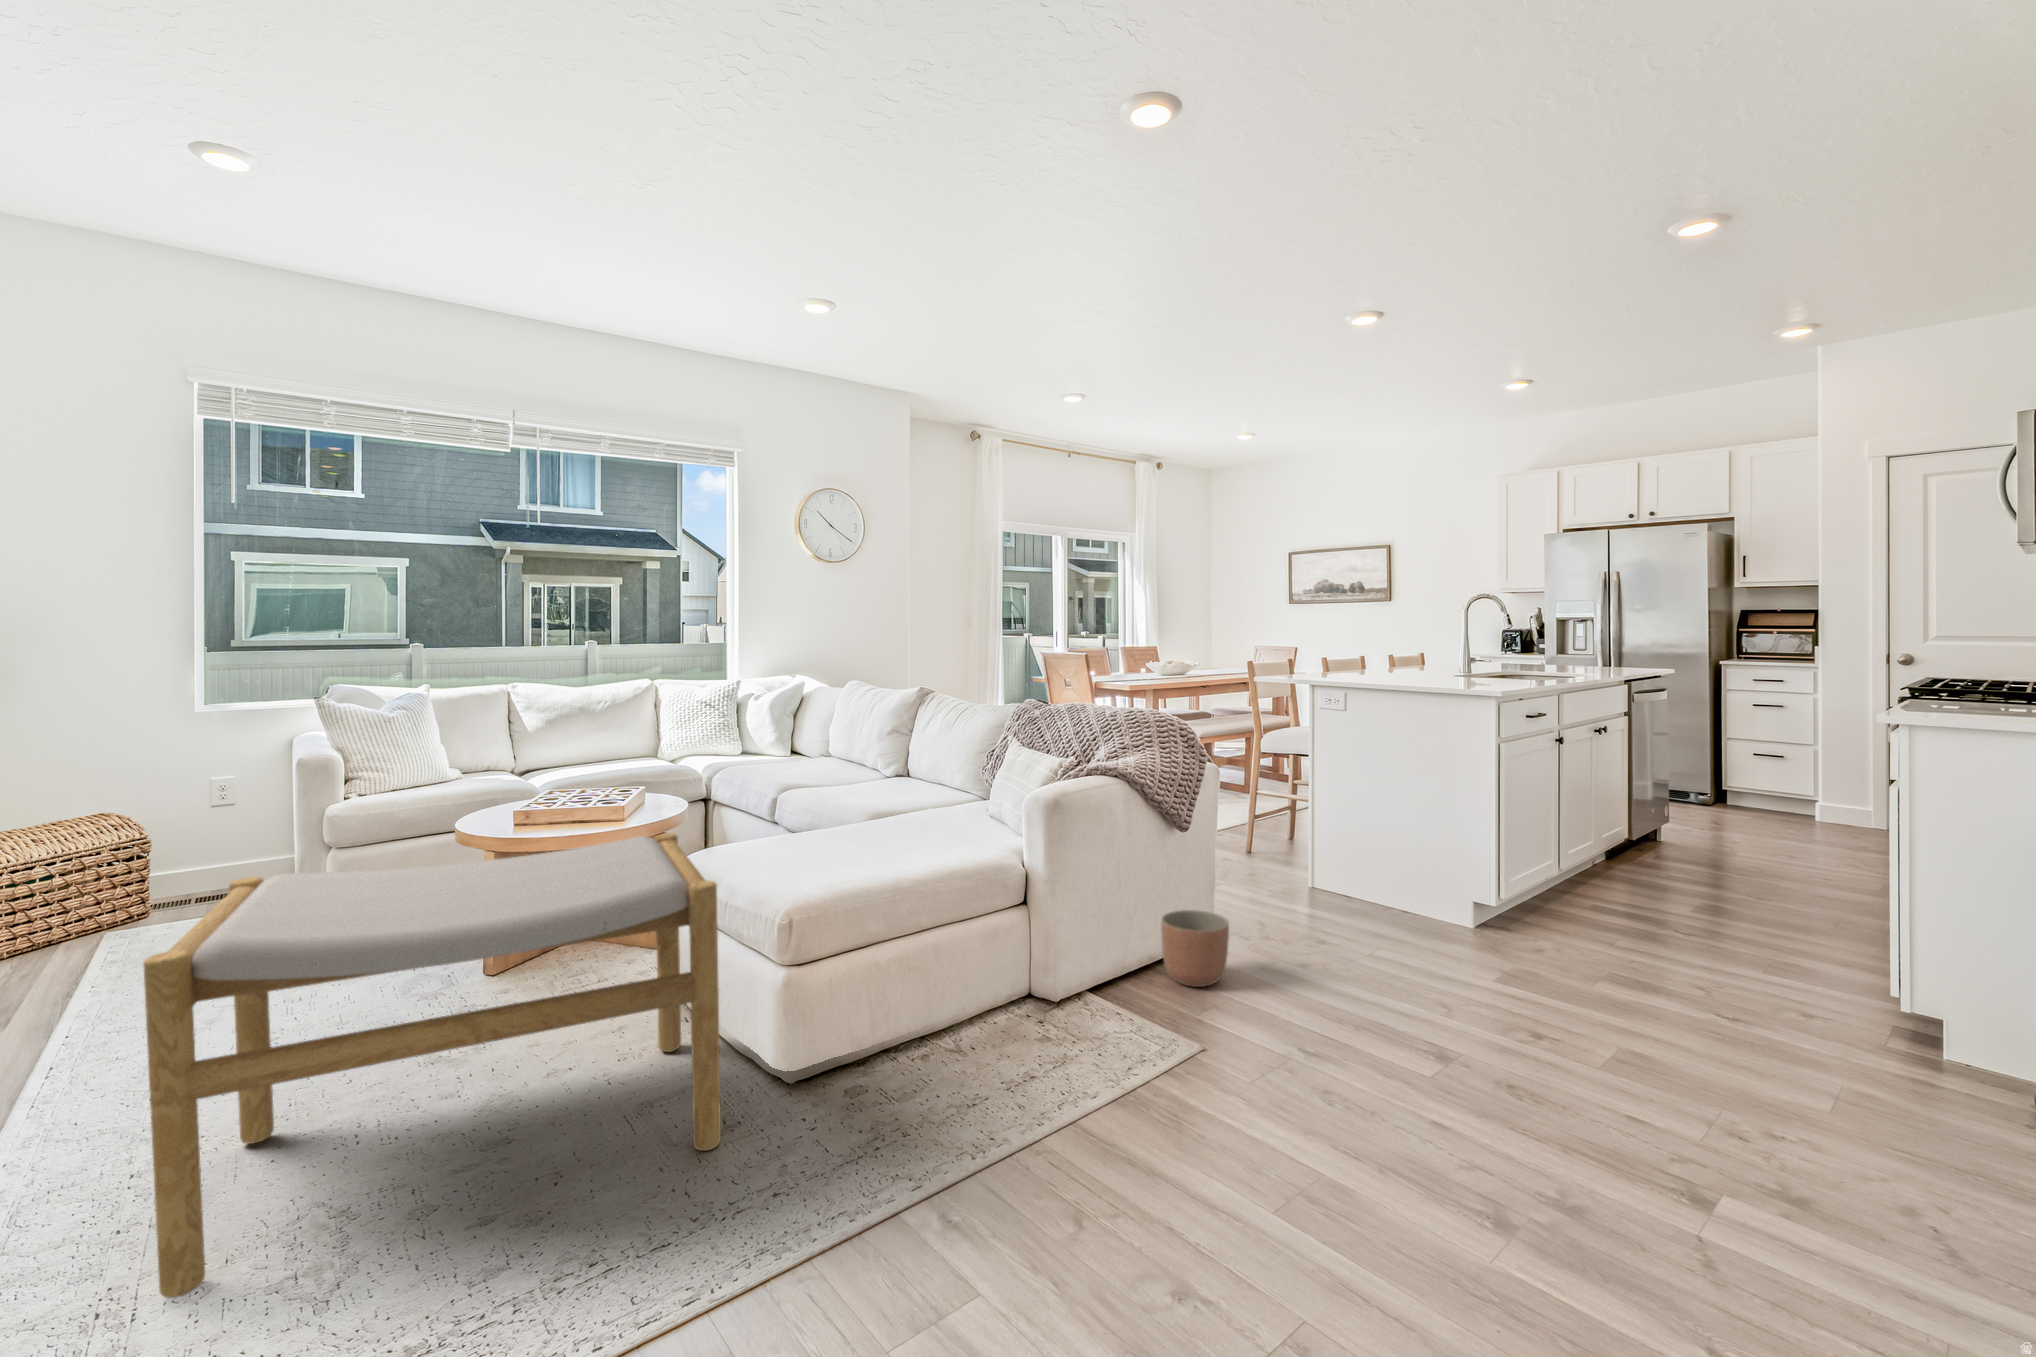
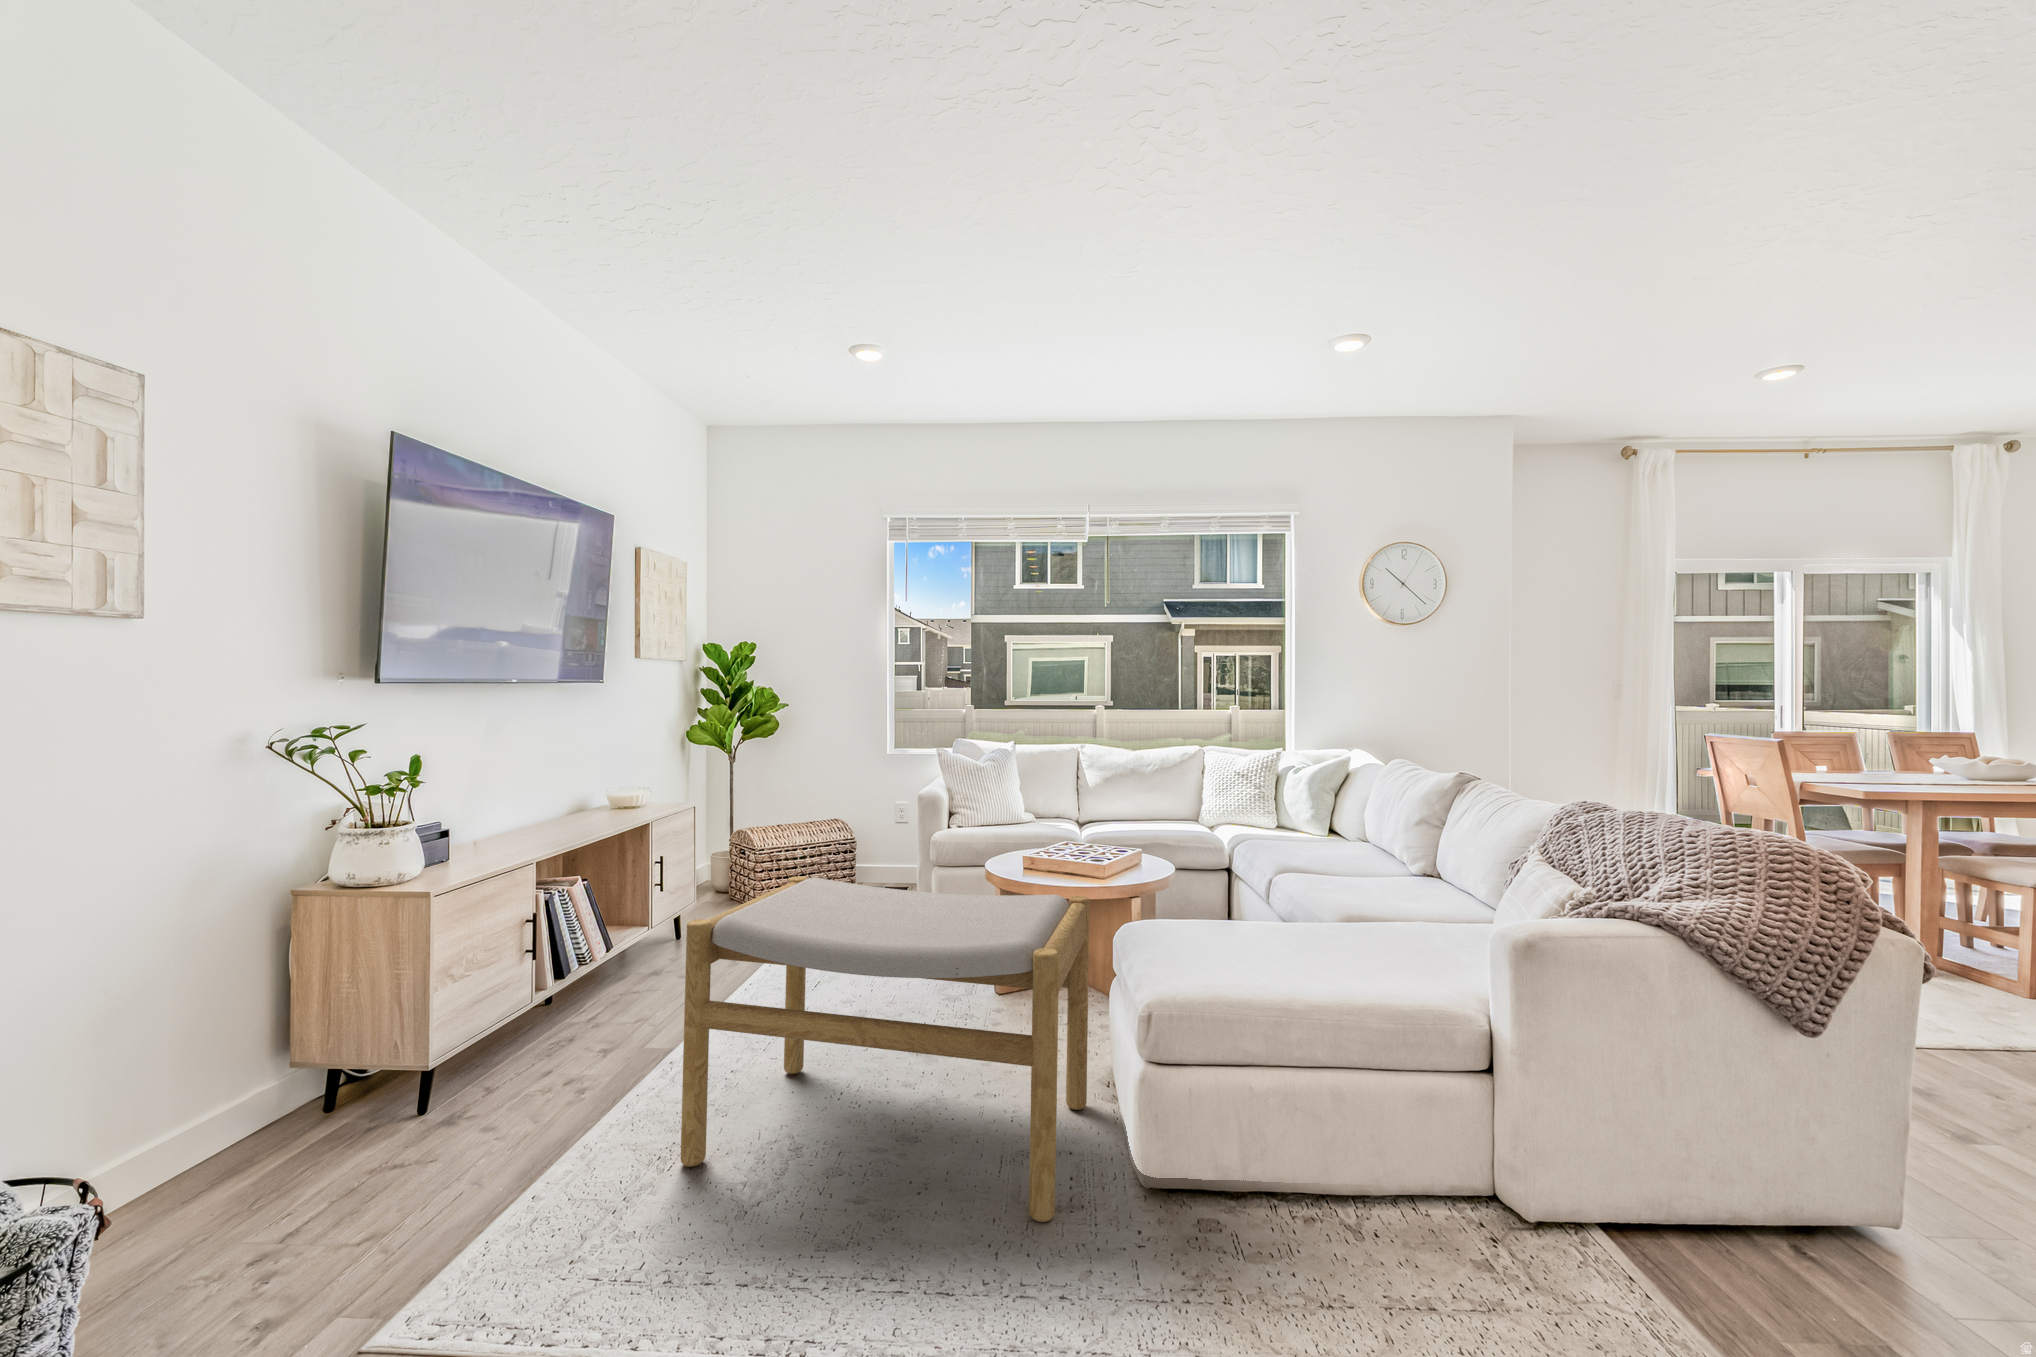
planter: present [1161,910,1229,987] -> none [1740,1153,1886,1300]

